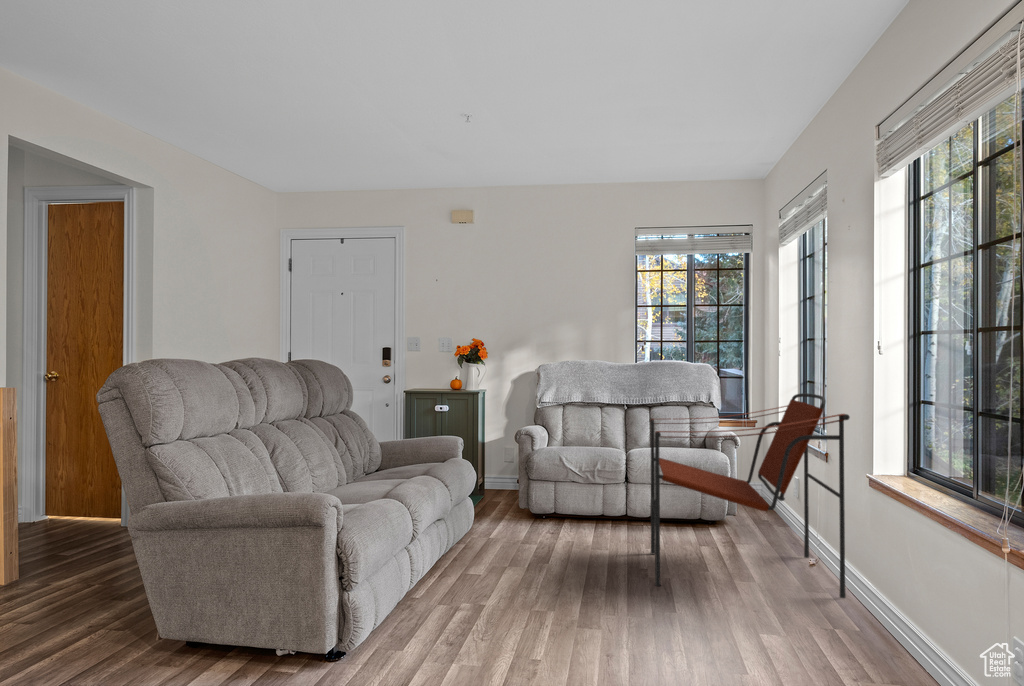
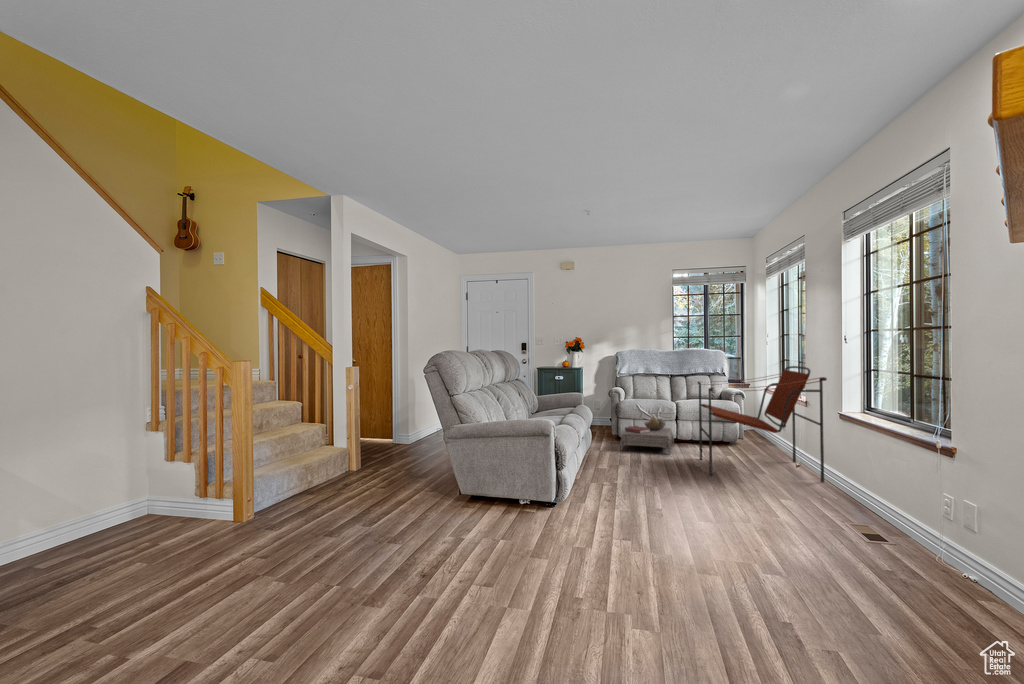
ottoman: none [523,480,619,544] -> present [620,418,674,454]

